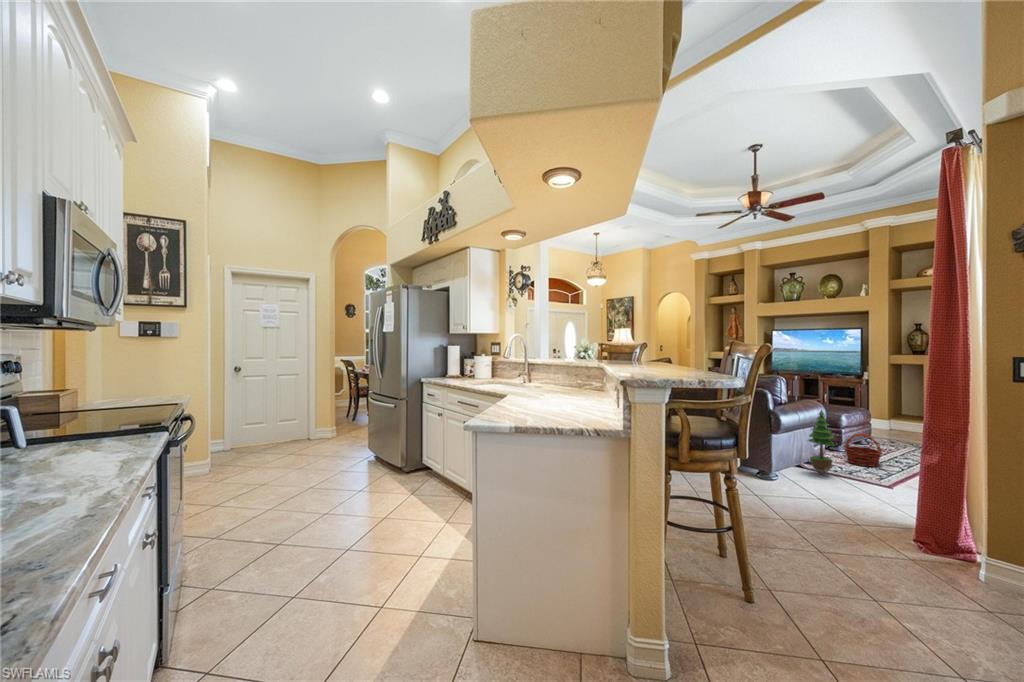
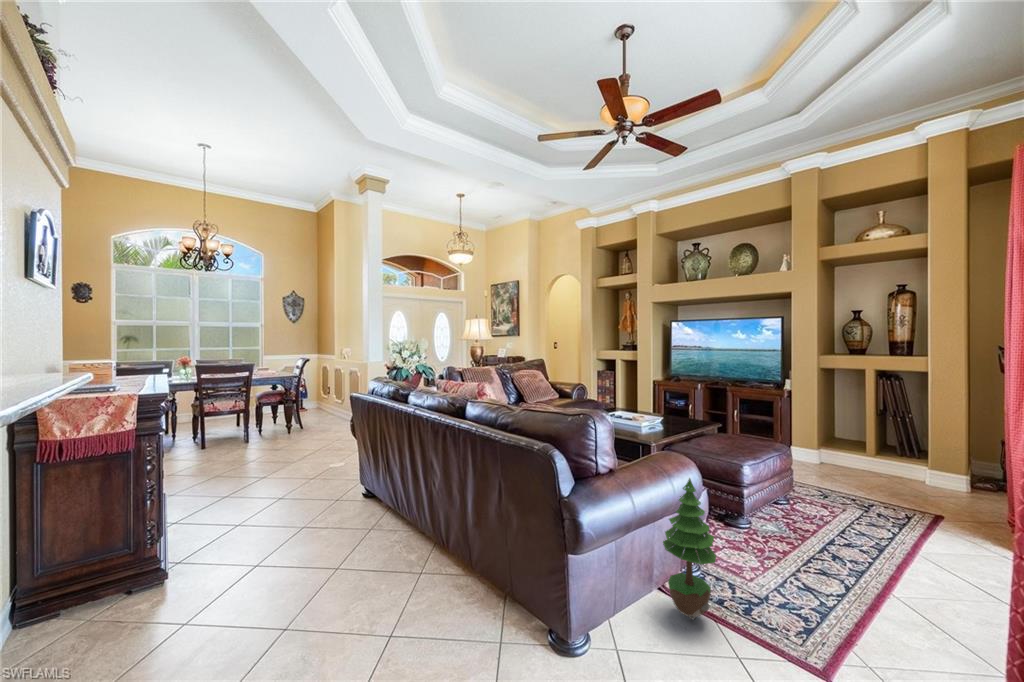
basket: present [844,433,882,466] -> none [743,508,811,579]

